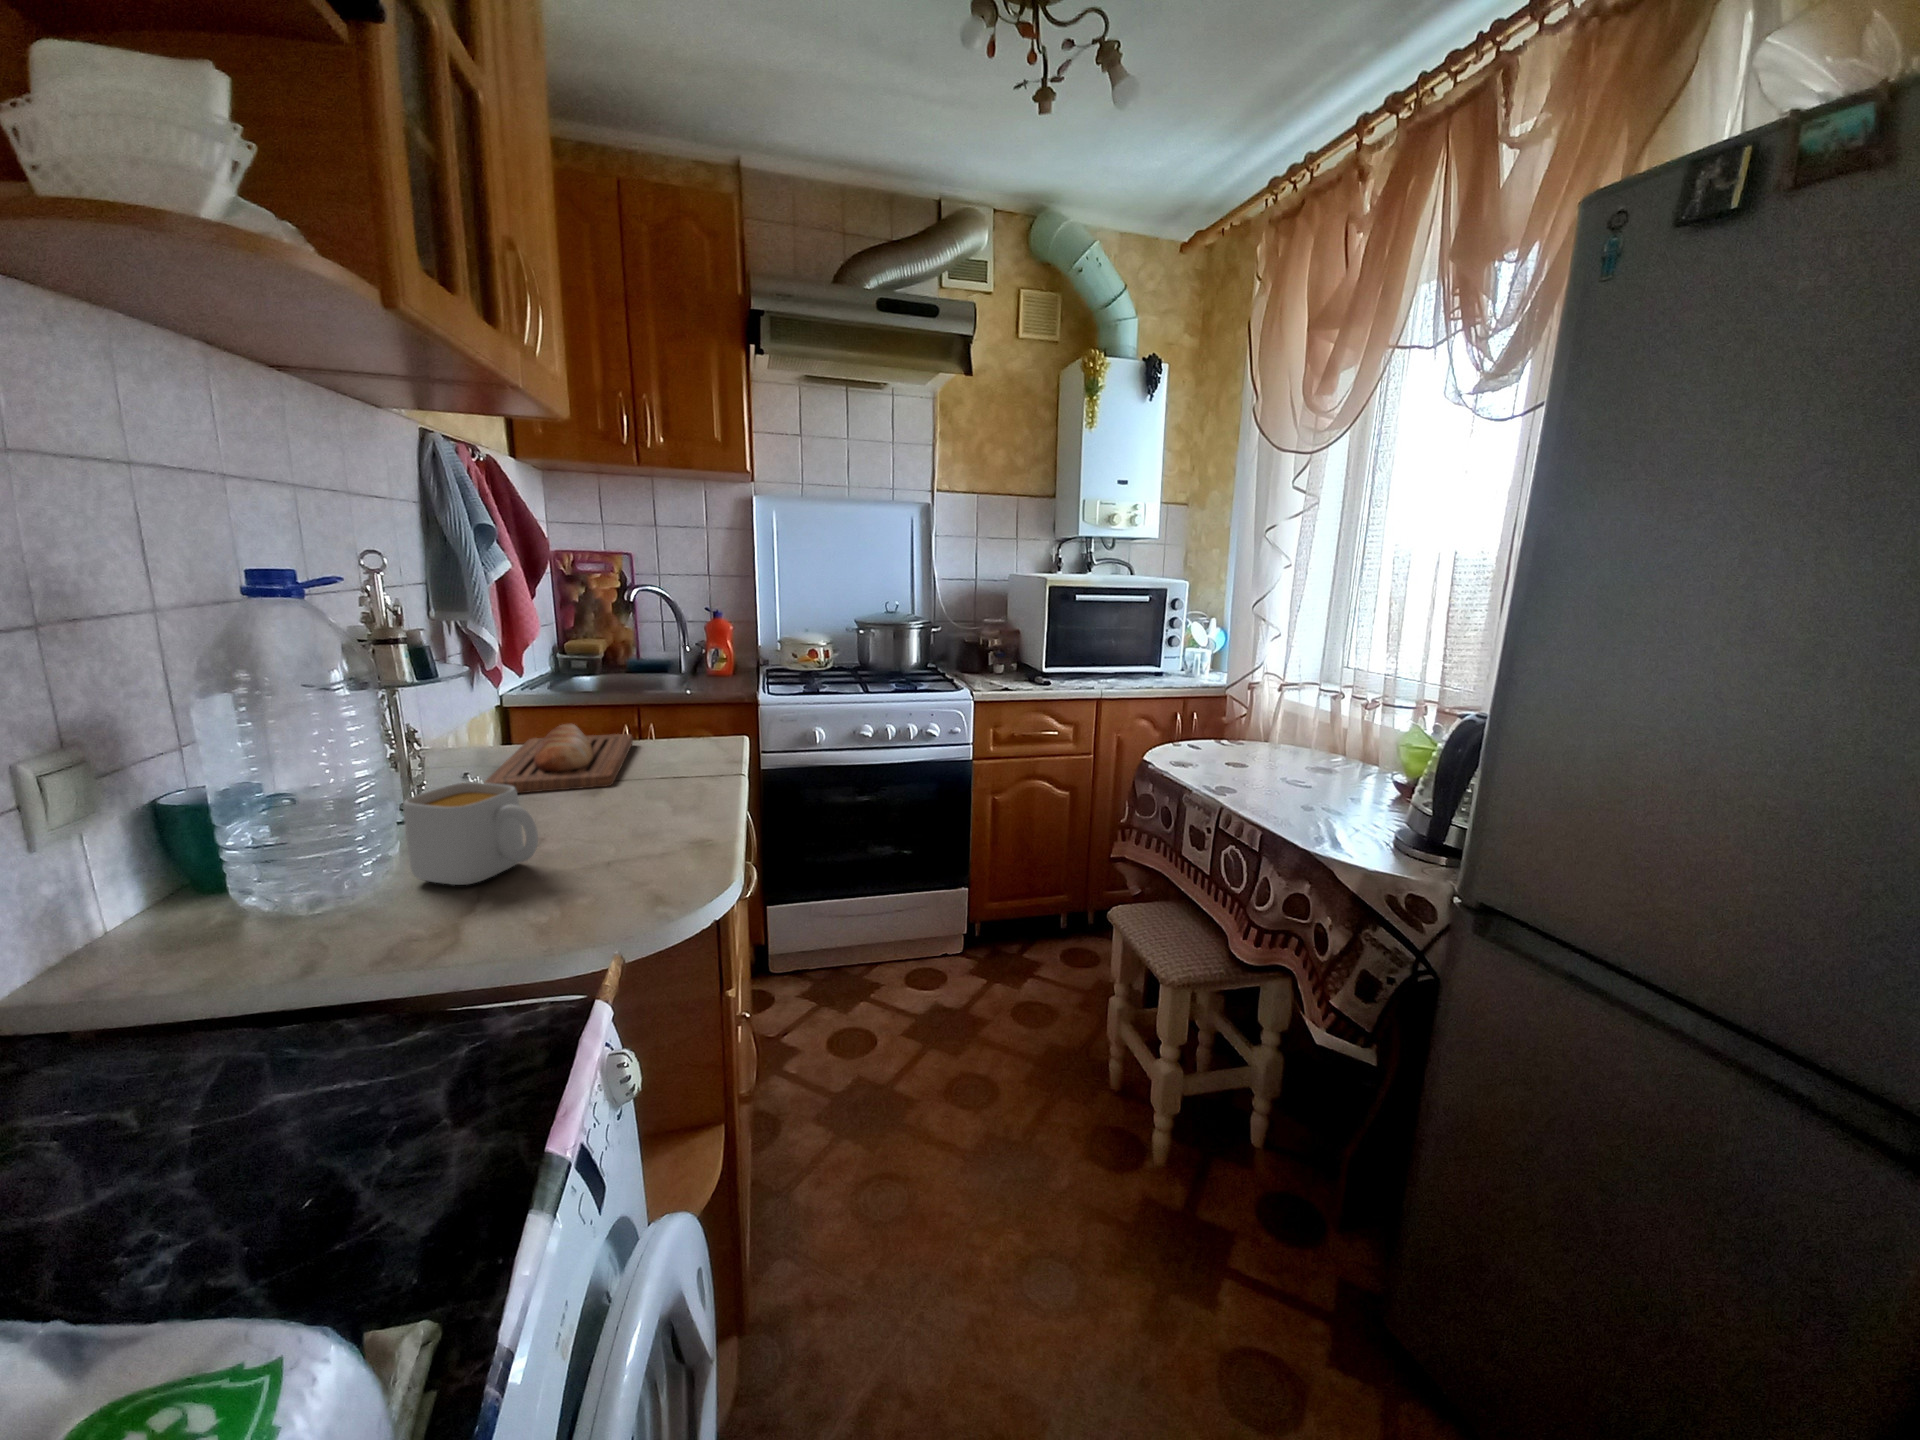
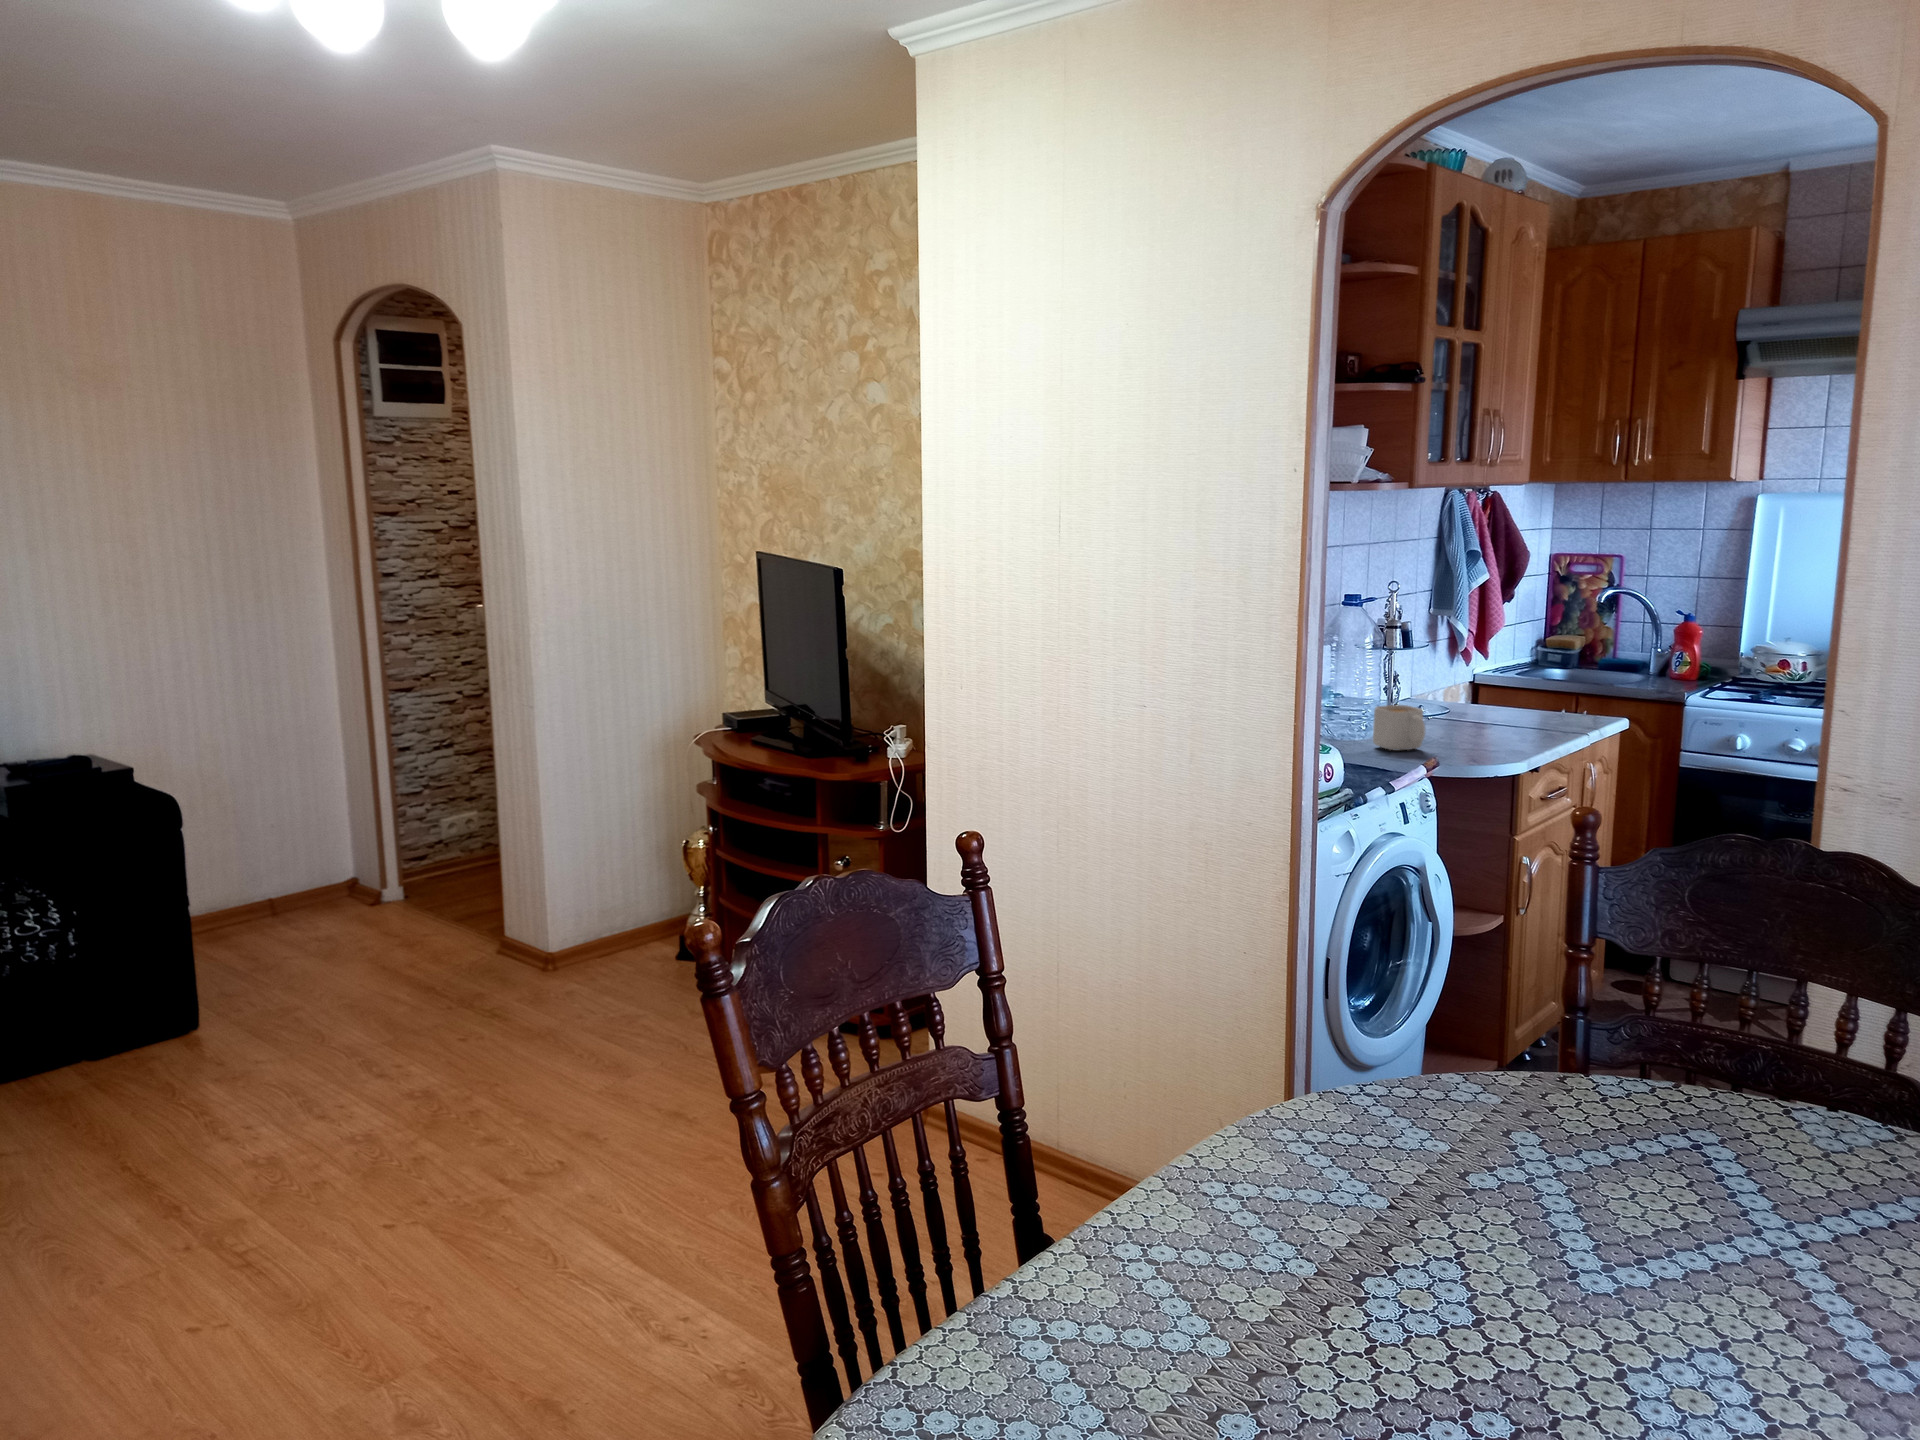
bread loaf: present [484,724,633,793] -> none [1425,694,1541,734]

